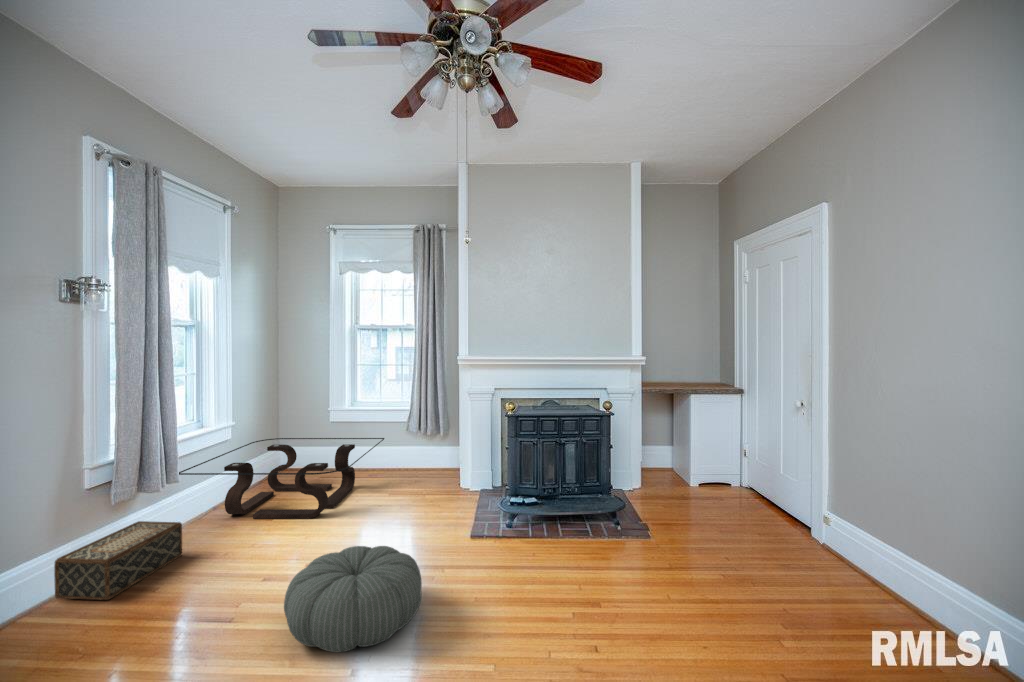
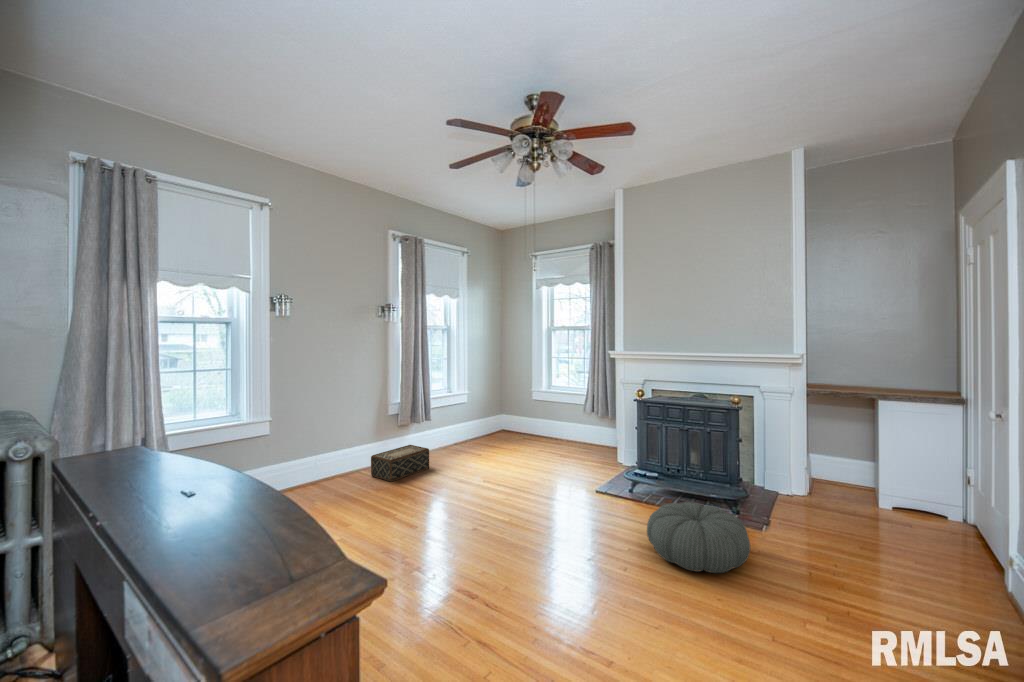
coffee table: present [179,438,384,519] -> none [431,407,565,462]
pouf: present [284,546,422,652] -> present [647,502,750,573]

